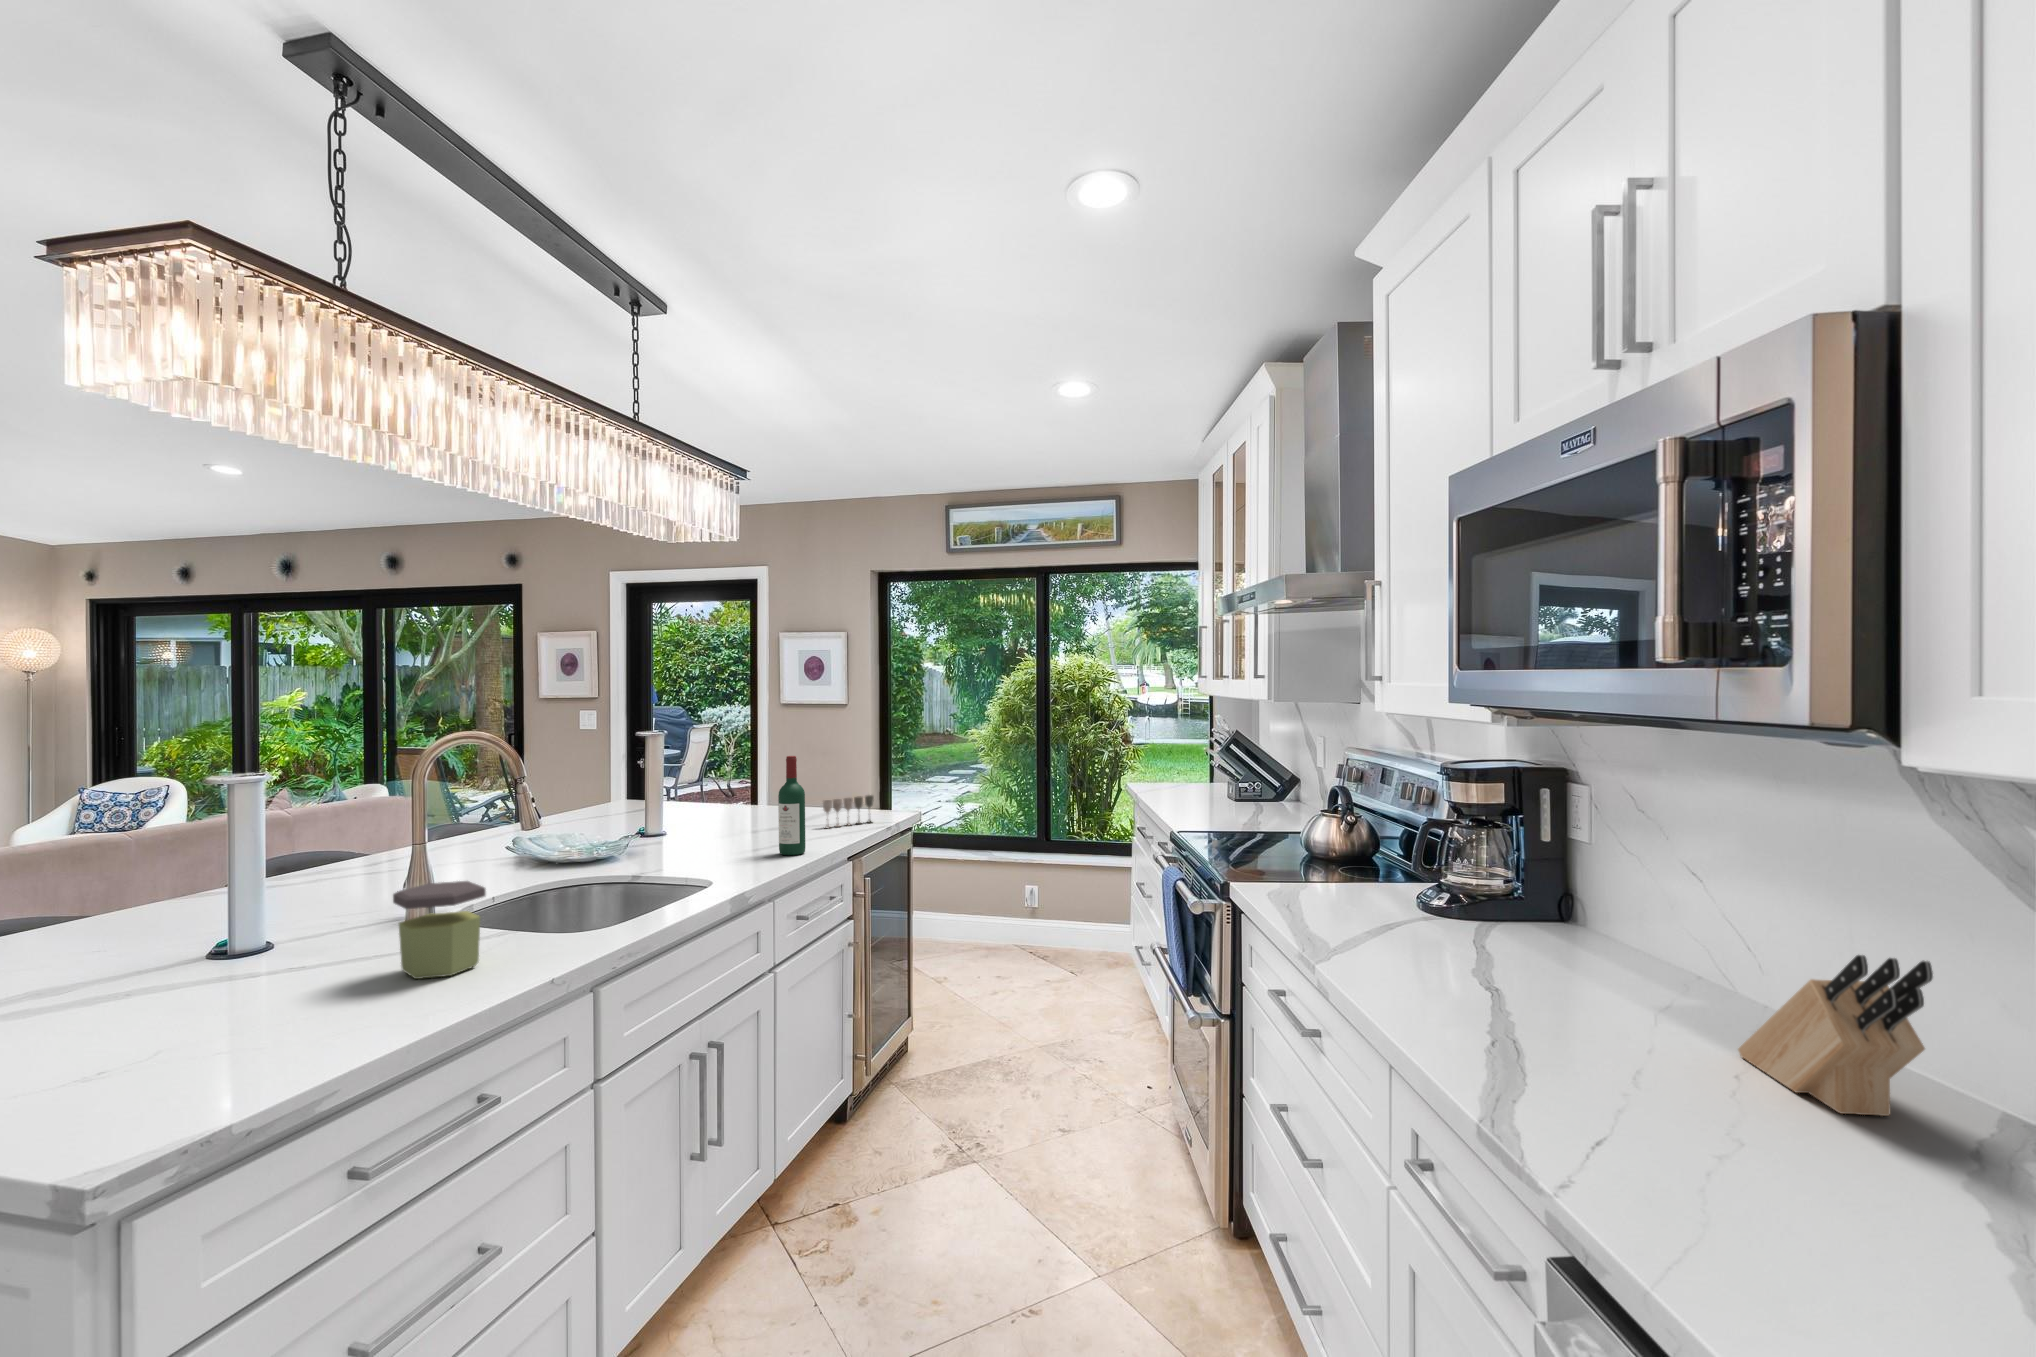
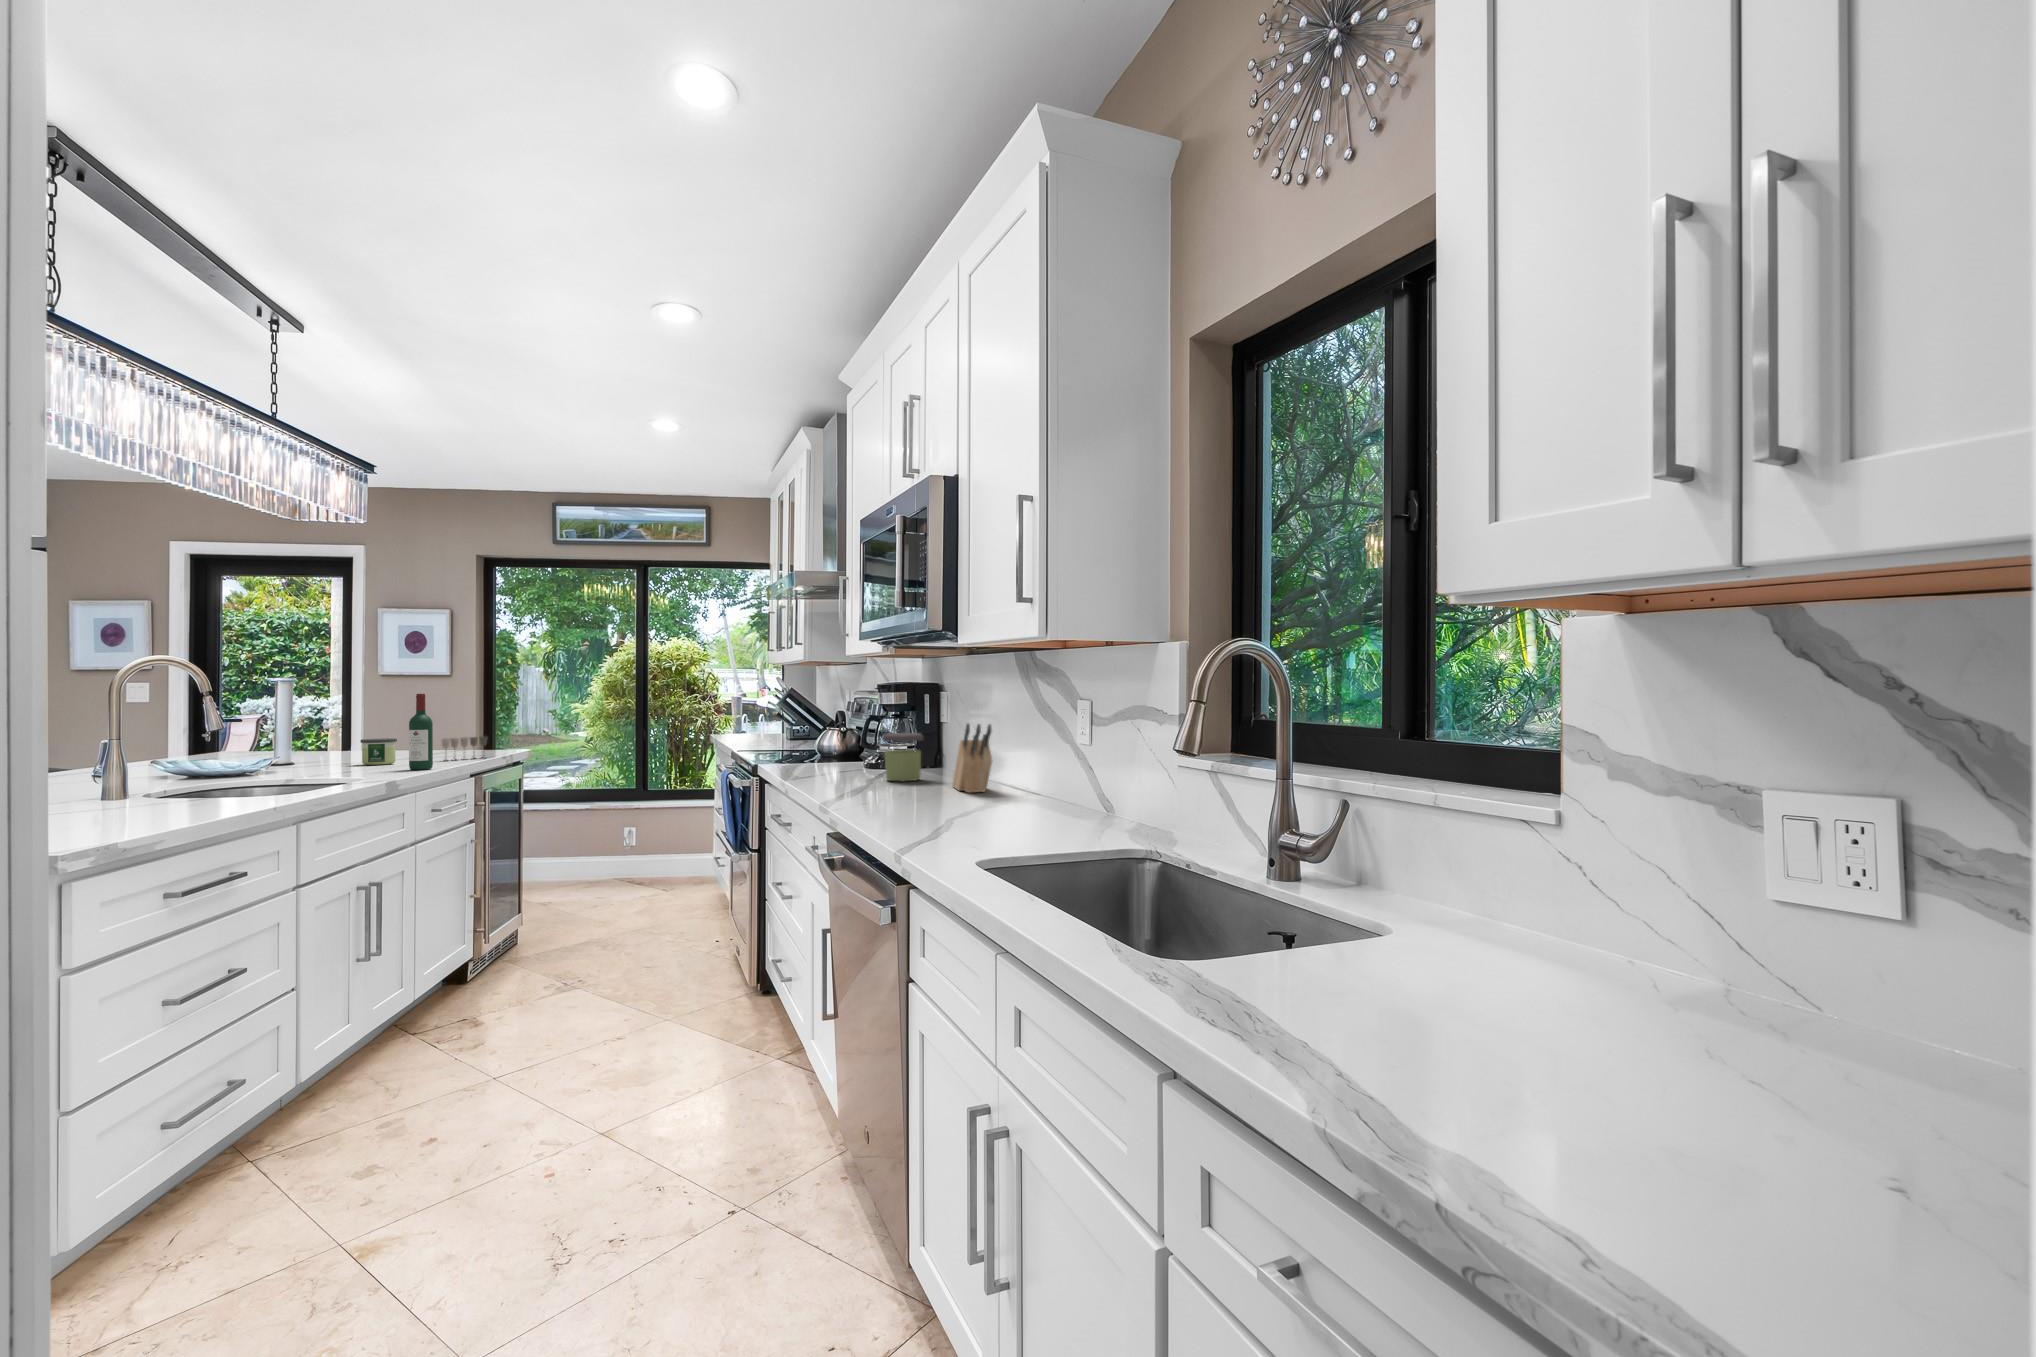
candle: none [736,800,774,835] -> present [360,738,397,765]
jar: present [393,881,486,979] -> present [882,733,924,781]

